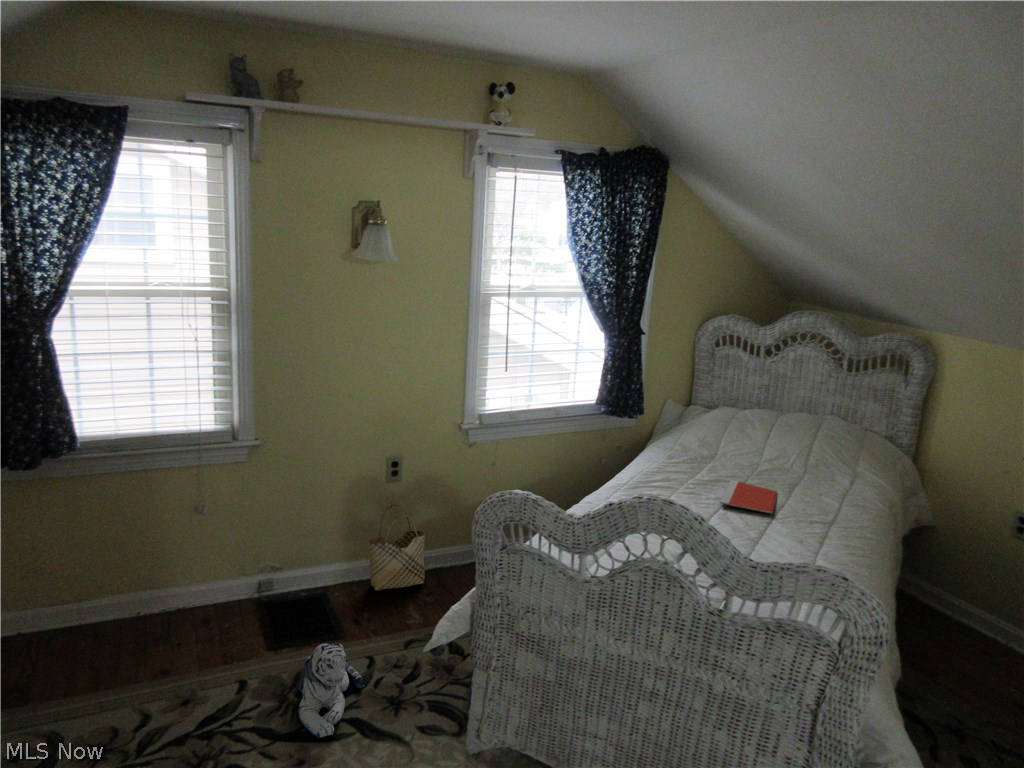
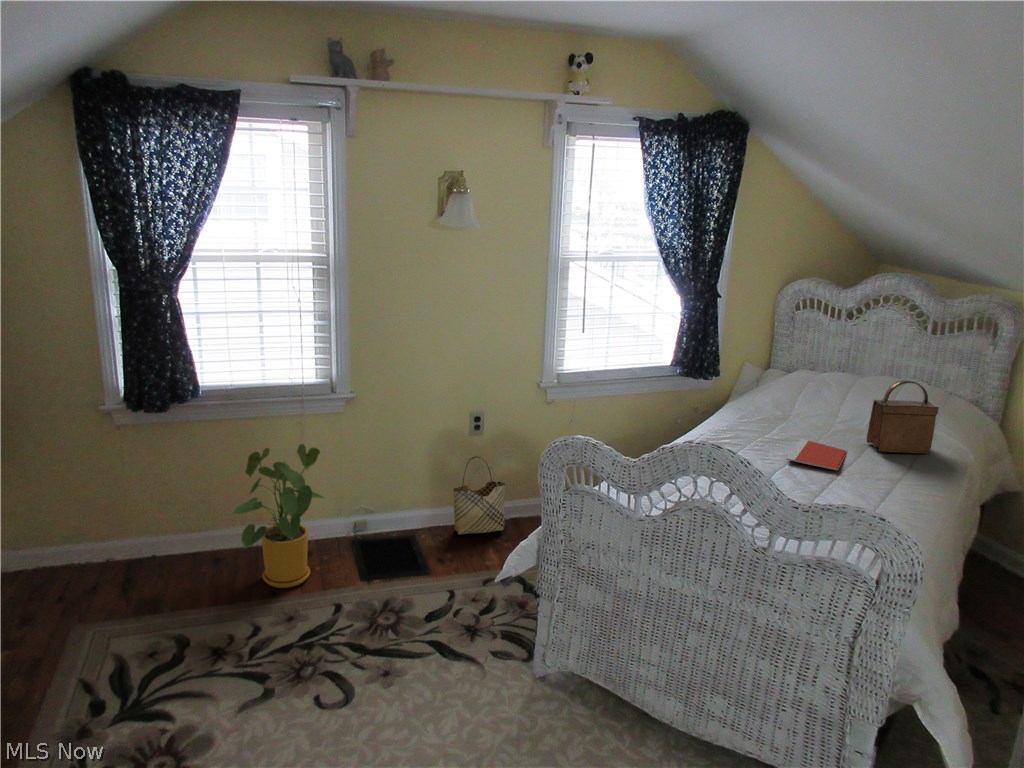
handbag: none [795,419,865,493] -> present [867,380,939,454]
house plant: none [114,499,231,664] -> present [233,444,326,588]
plush toy: present [298,644,364,738] -> none [386,573,445,655]

